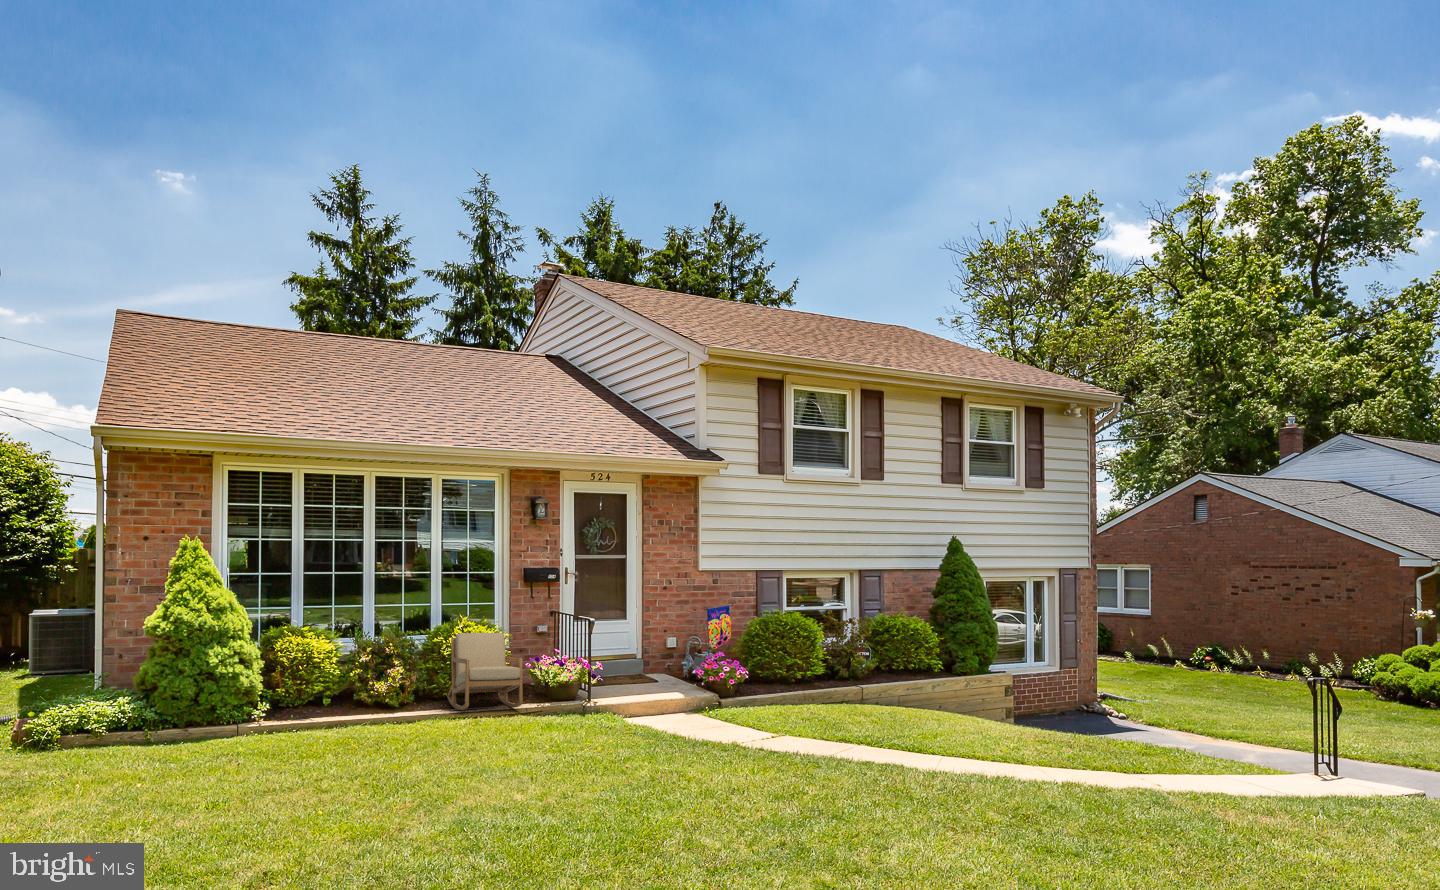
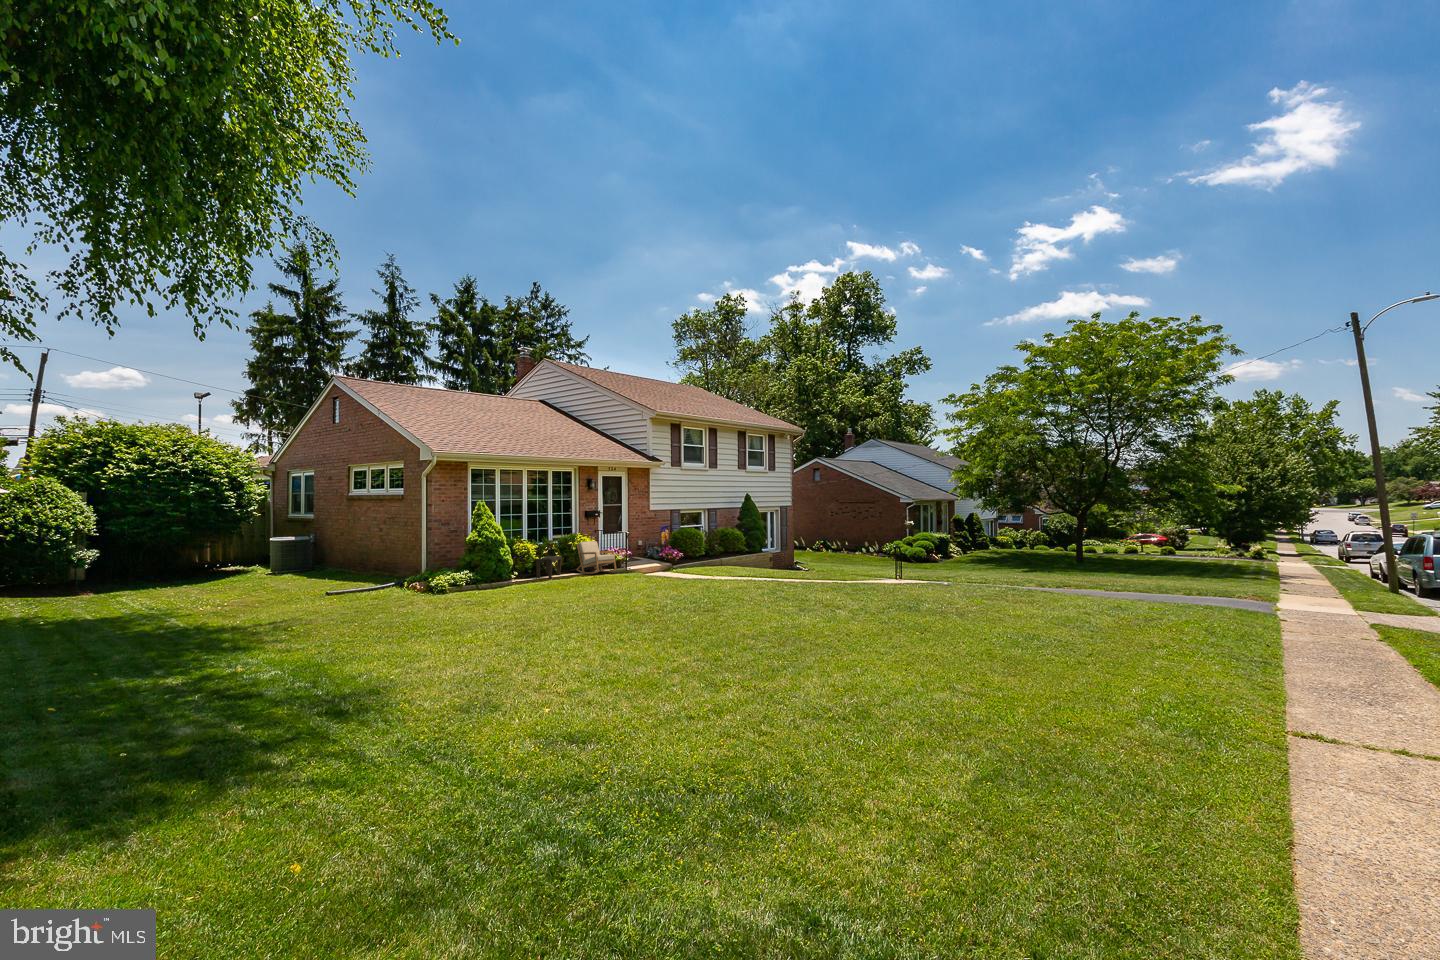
bench: none [316,661,402,716] -> present [536,556,562,578]

